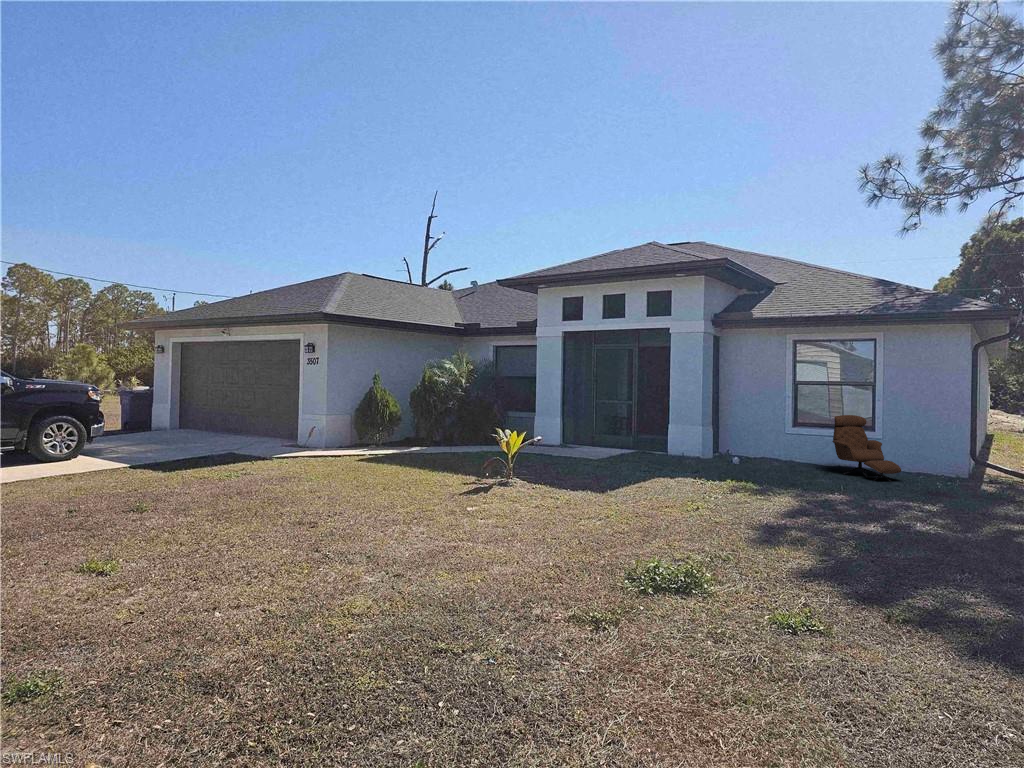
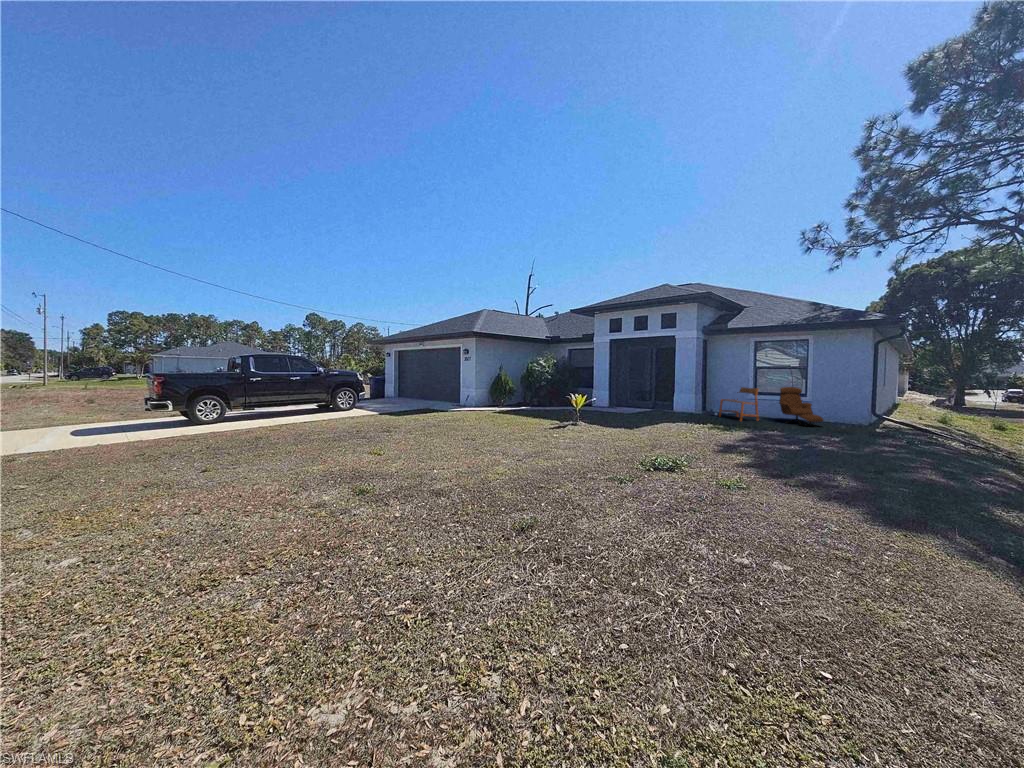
bench: none [739,412,802,472] -> present [719,387,759,421]

